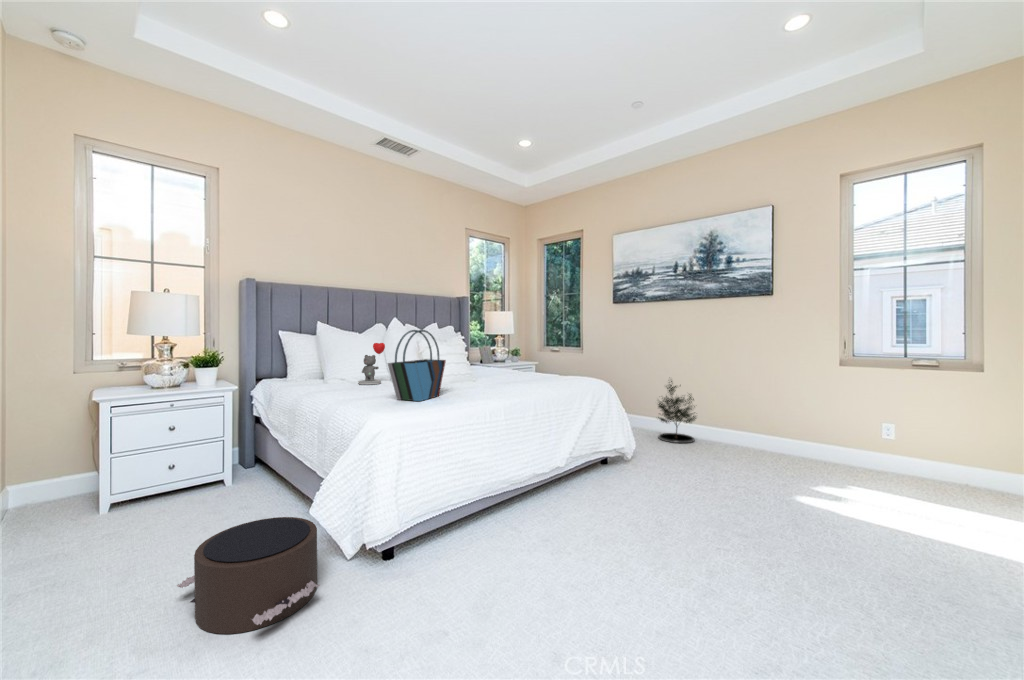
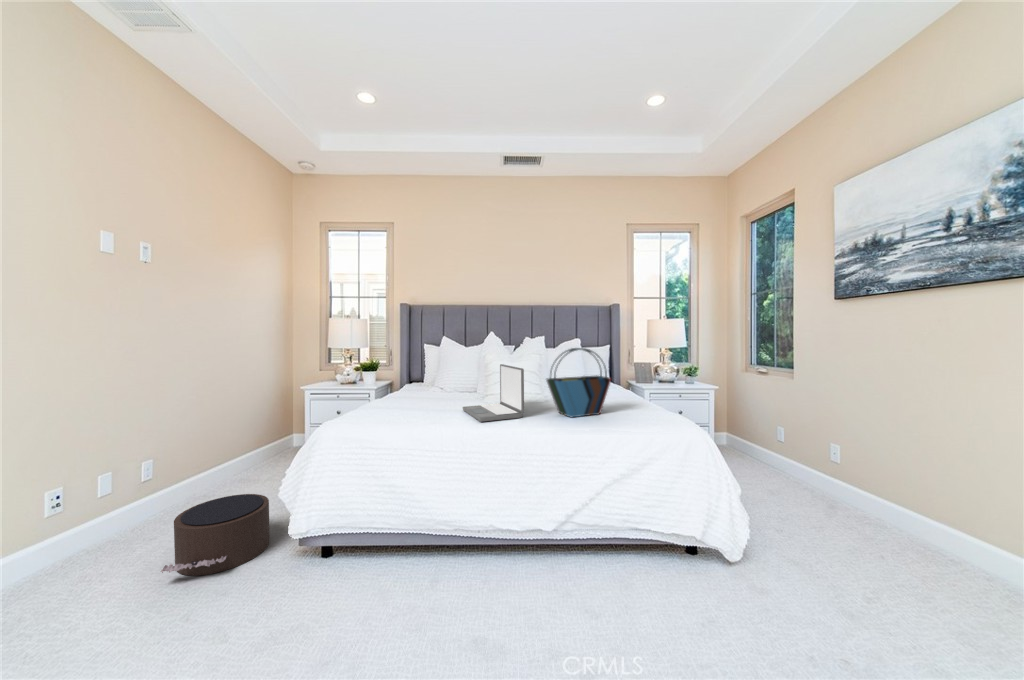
tote bag: present [388,330,446,401] -> present [546,348,612,417]
teddy bear: present [358,343,385,385] -> none [438,358,459,396]
laptop: none [444,345,508,391] -> present [463,364,524,422]
potted tree: present [658,381,696,443] -> none [861,438,988,584]

